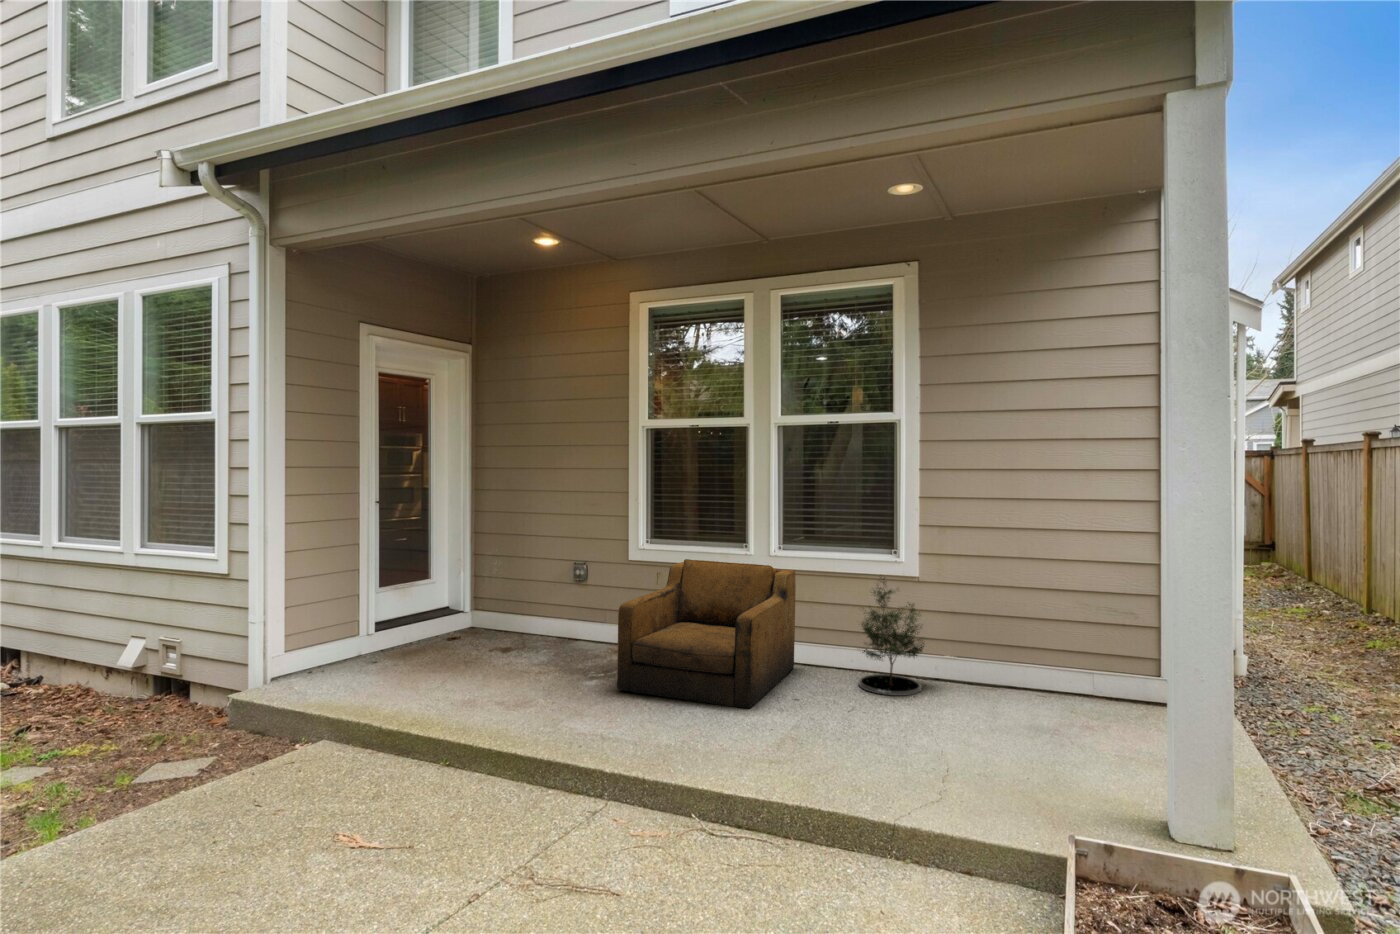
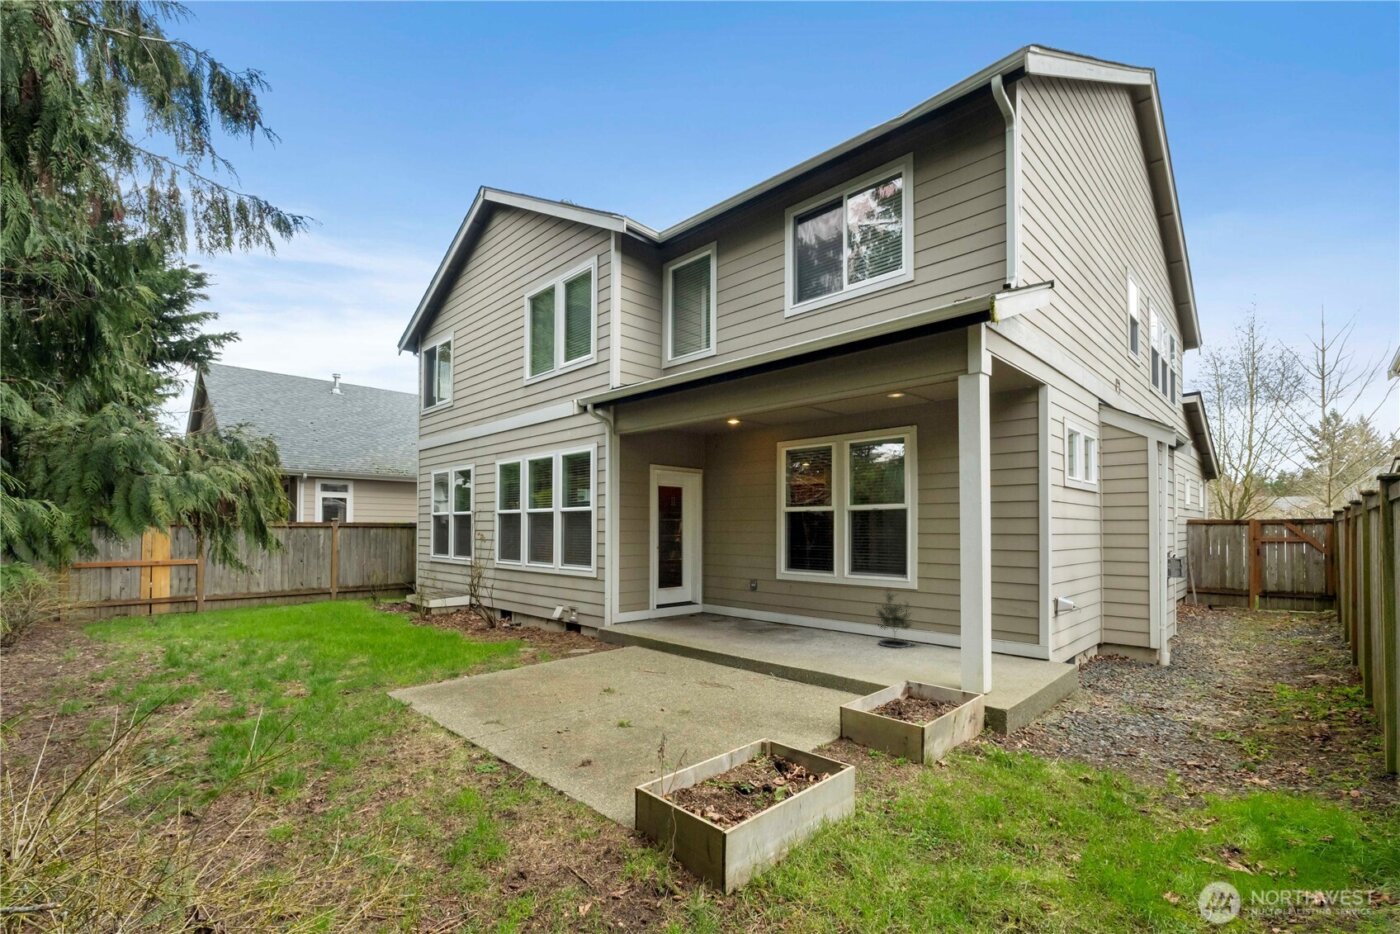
armchair: present [617,559,796,709] -> none [758,577,854,647]

